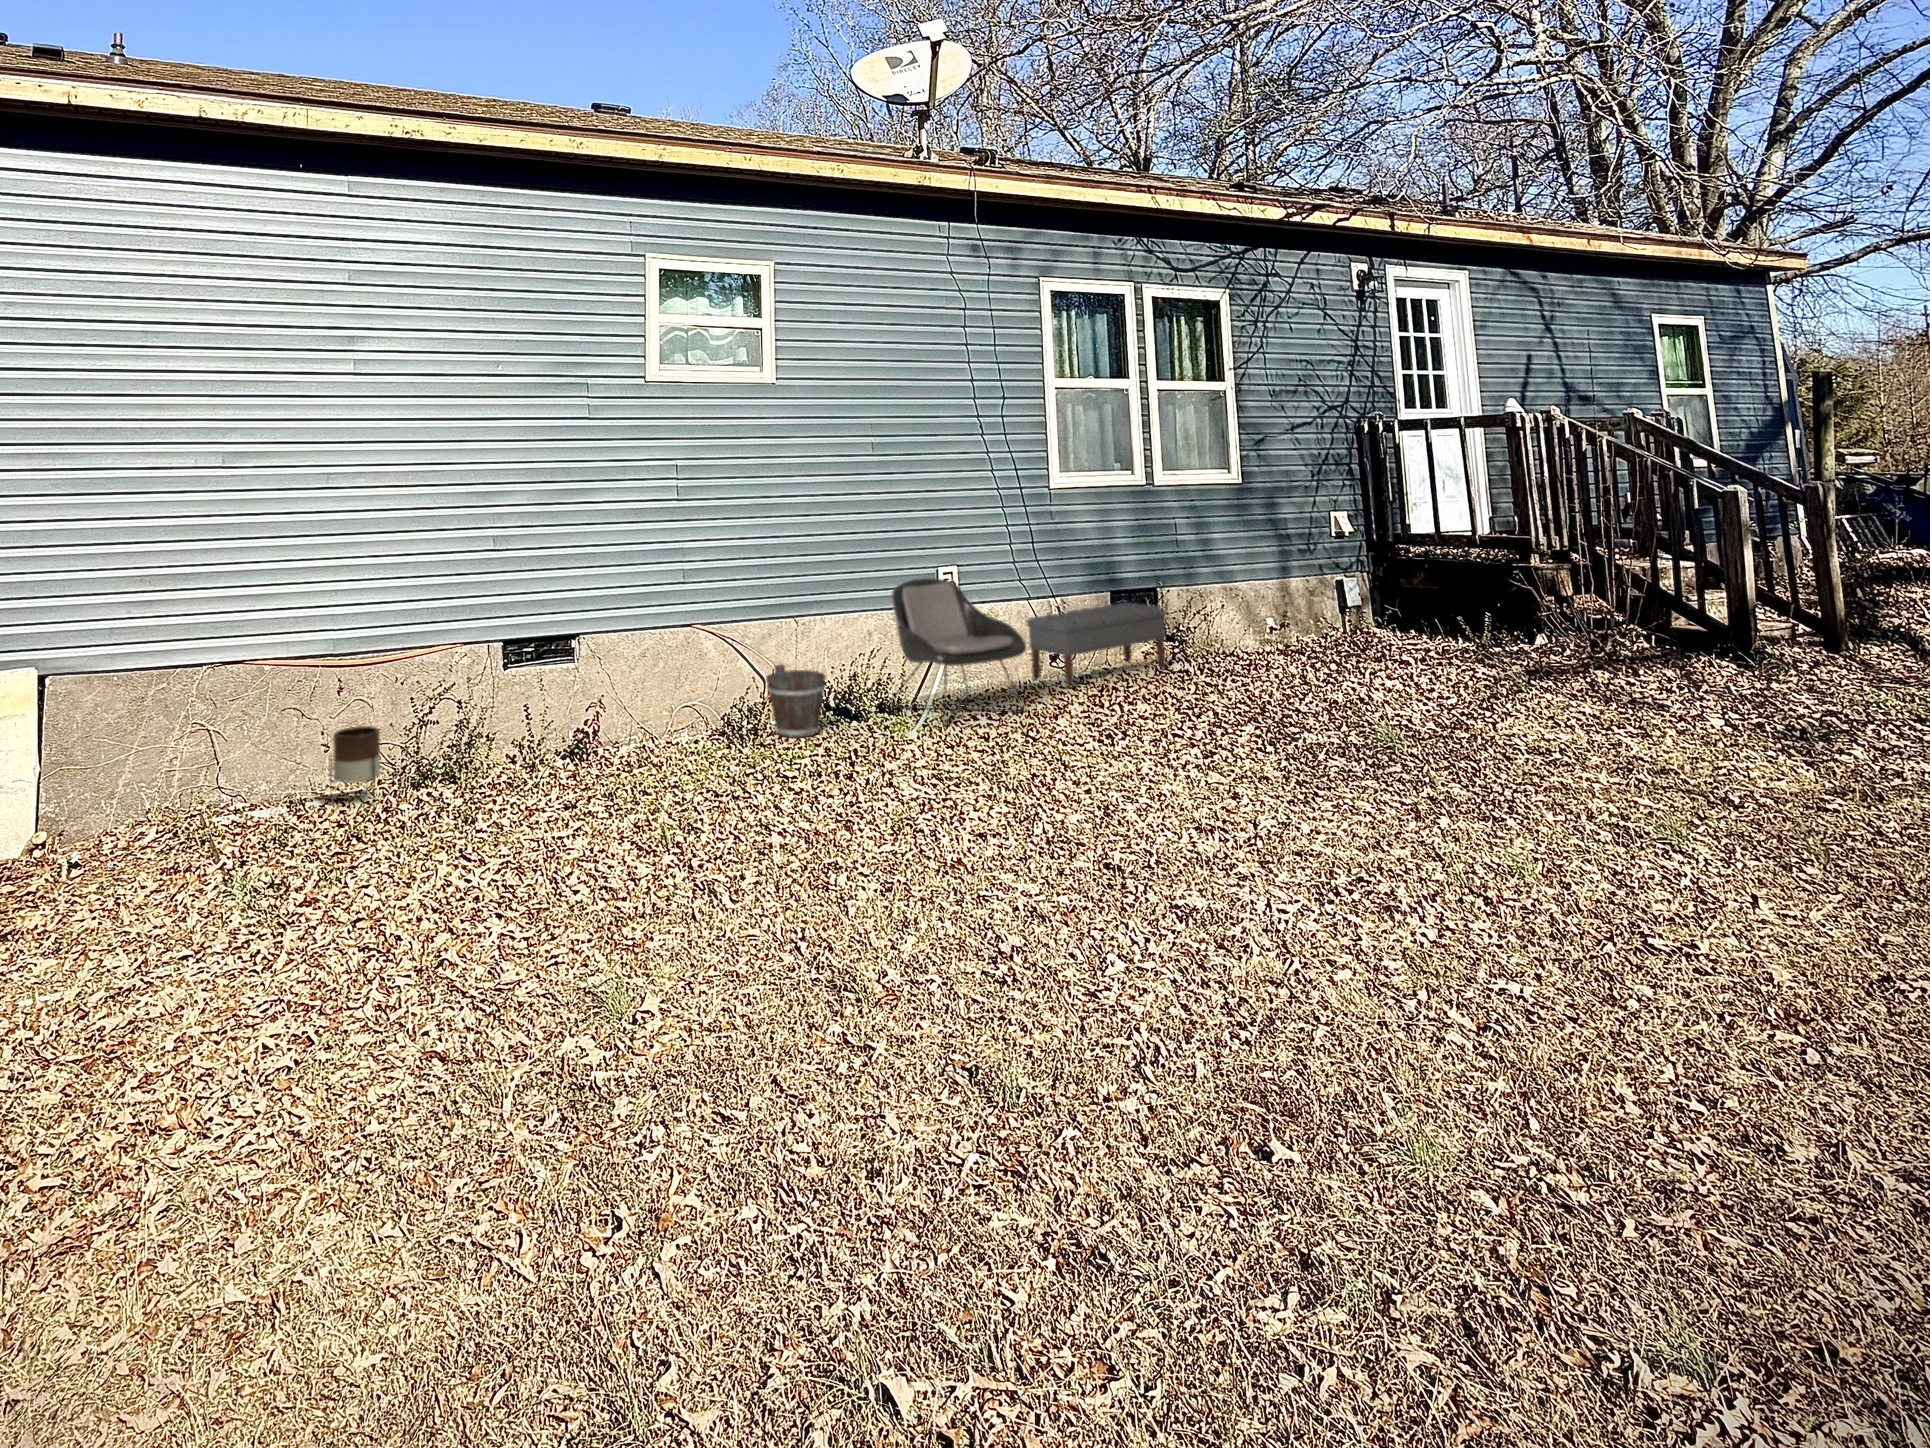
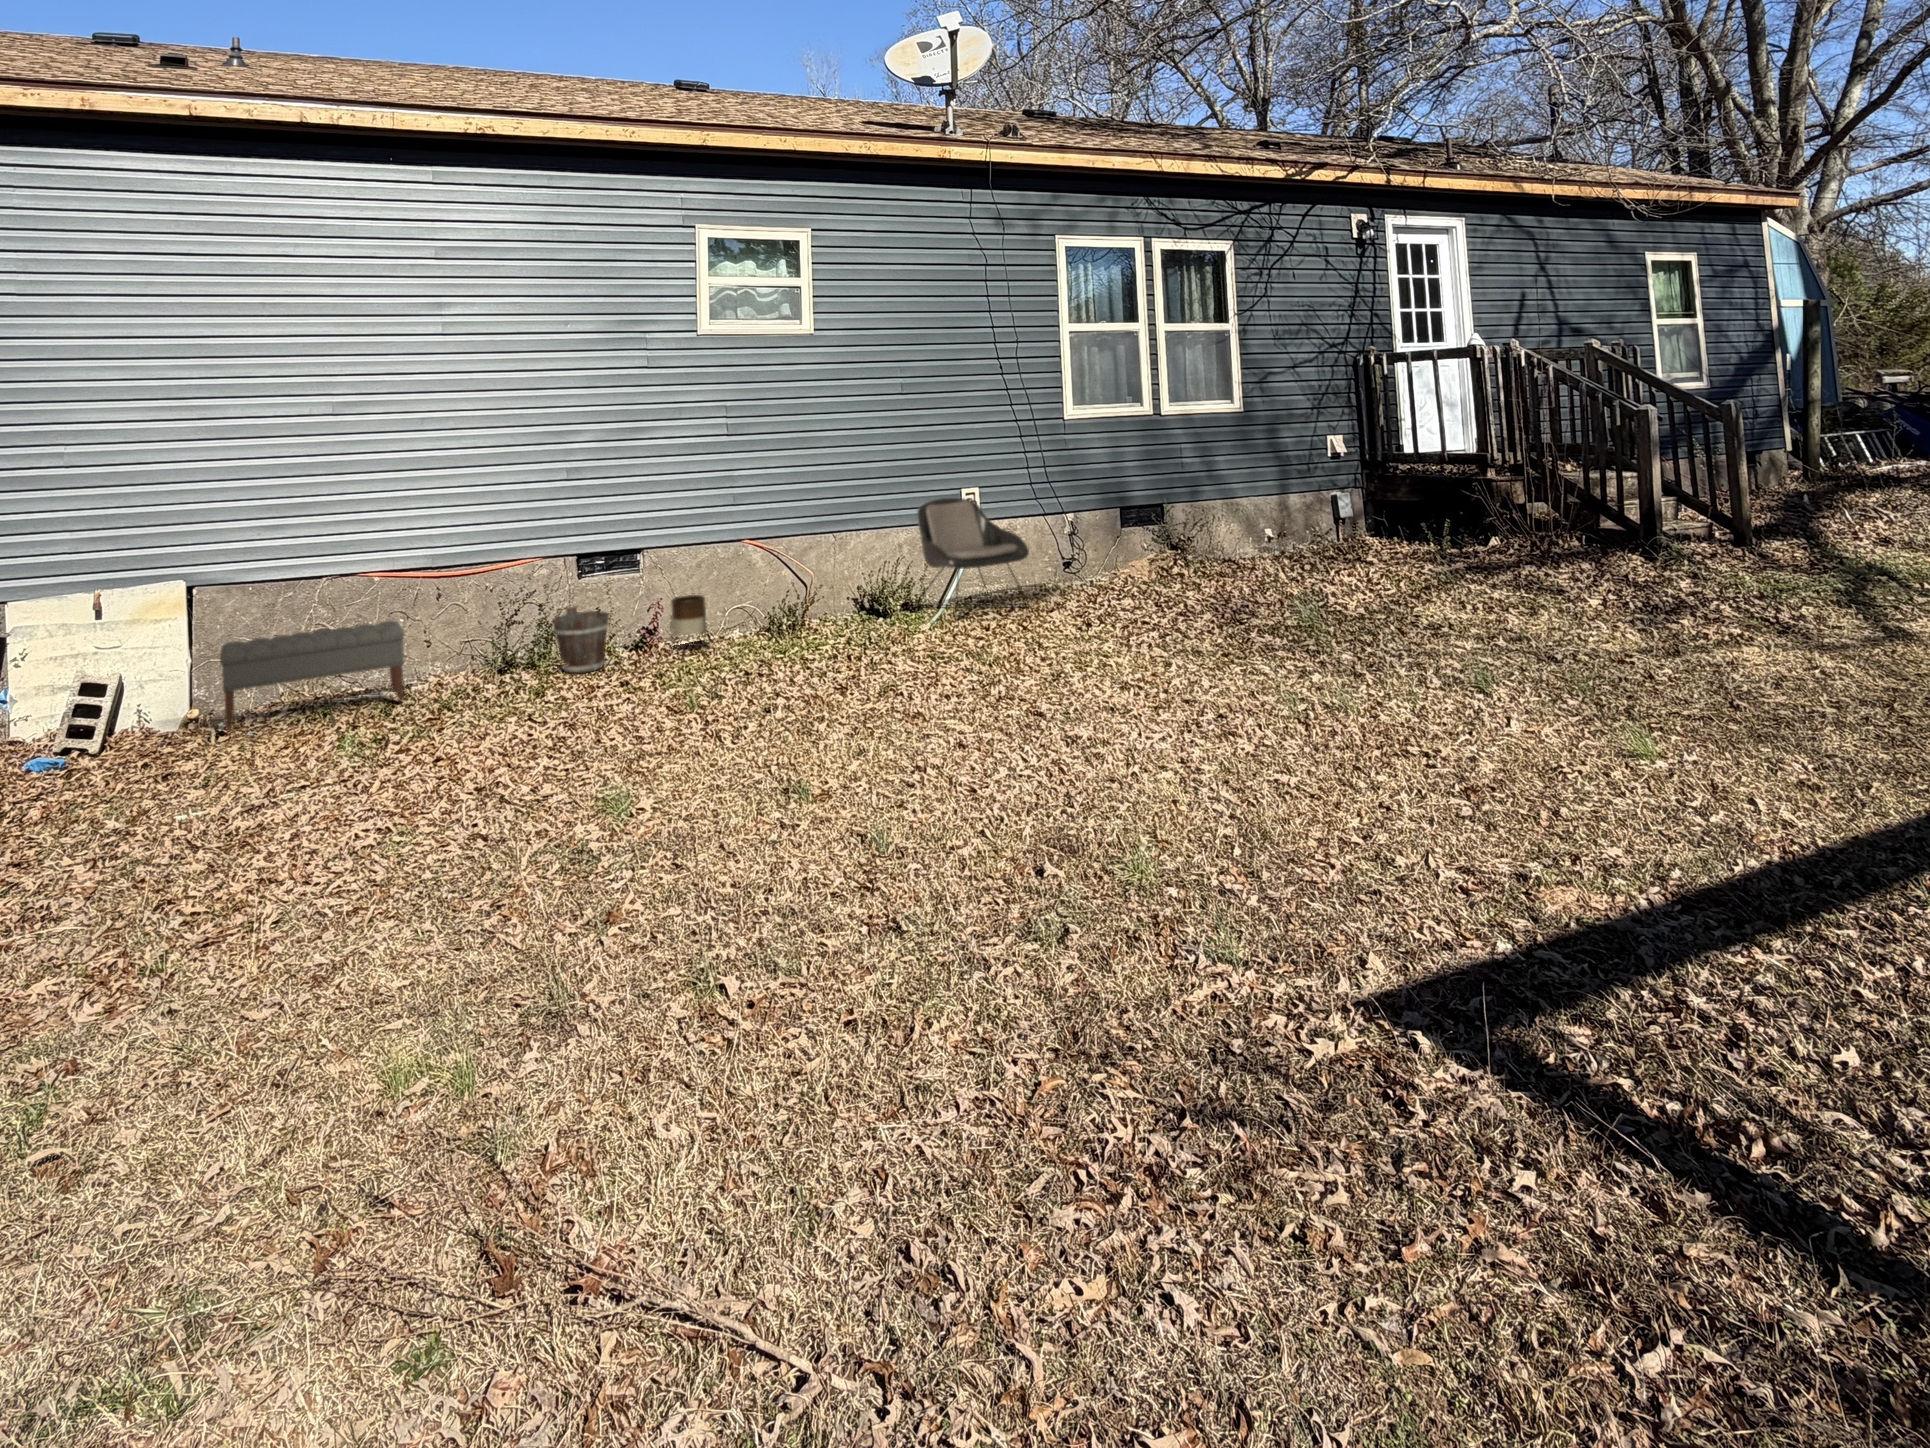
bench: present [1027,602,1166,688] -> present [220,621,404,729]
bucket: present [766,664,826,738] -> present [553,607,609,673]
planter: present [330,726,380,803] -> present [671,595,707,636]

